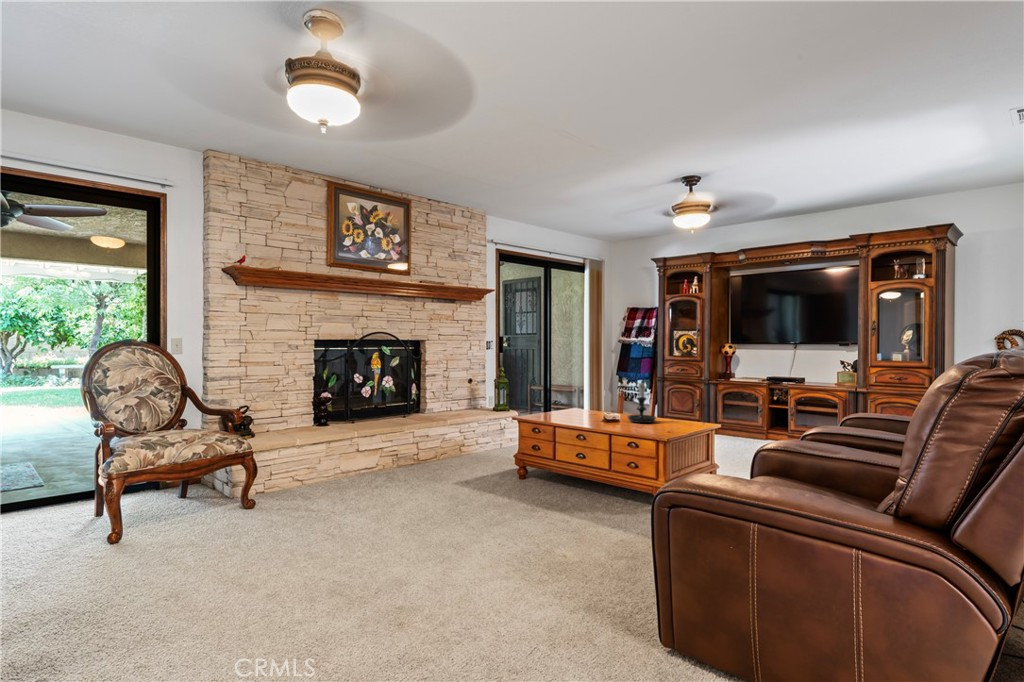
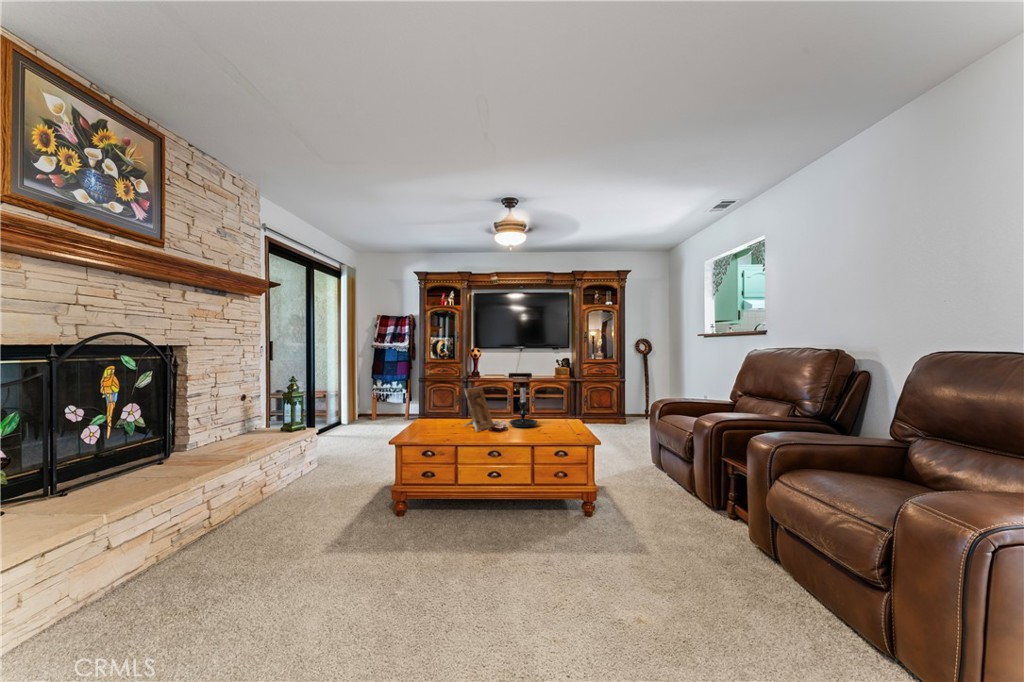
picture frame: none [582,379,616,420] -> present [463,387,494,431]

